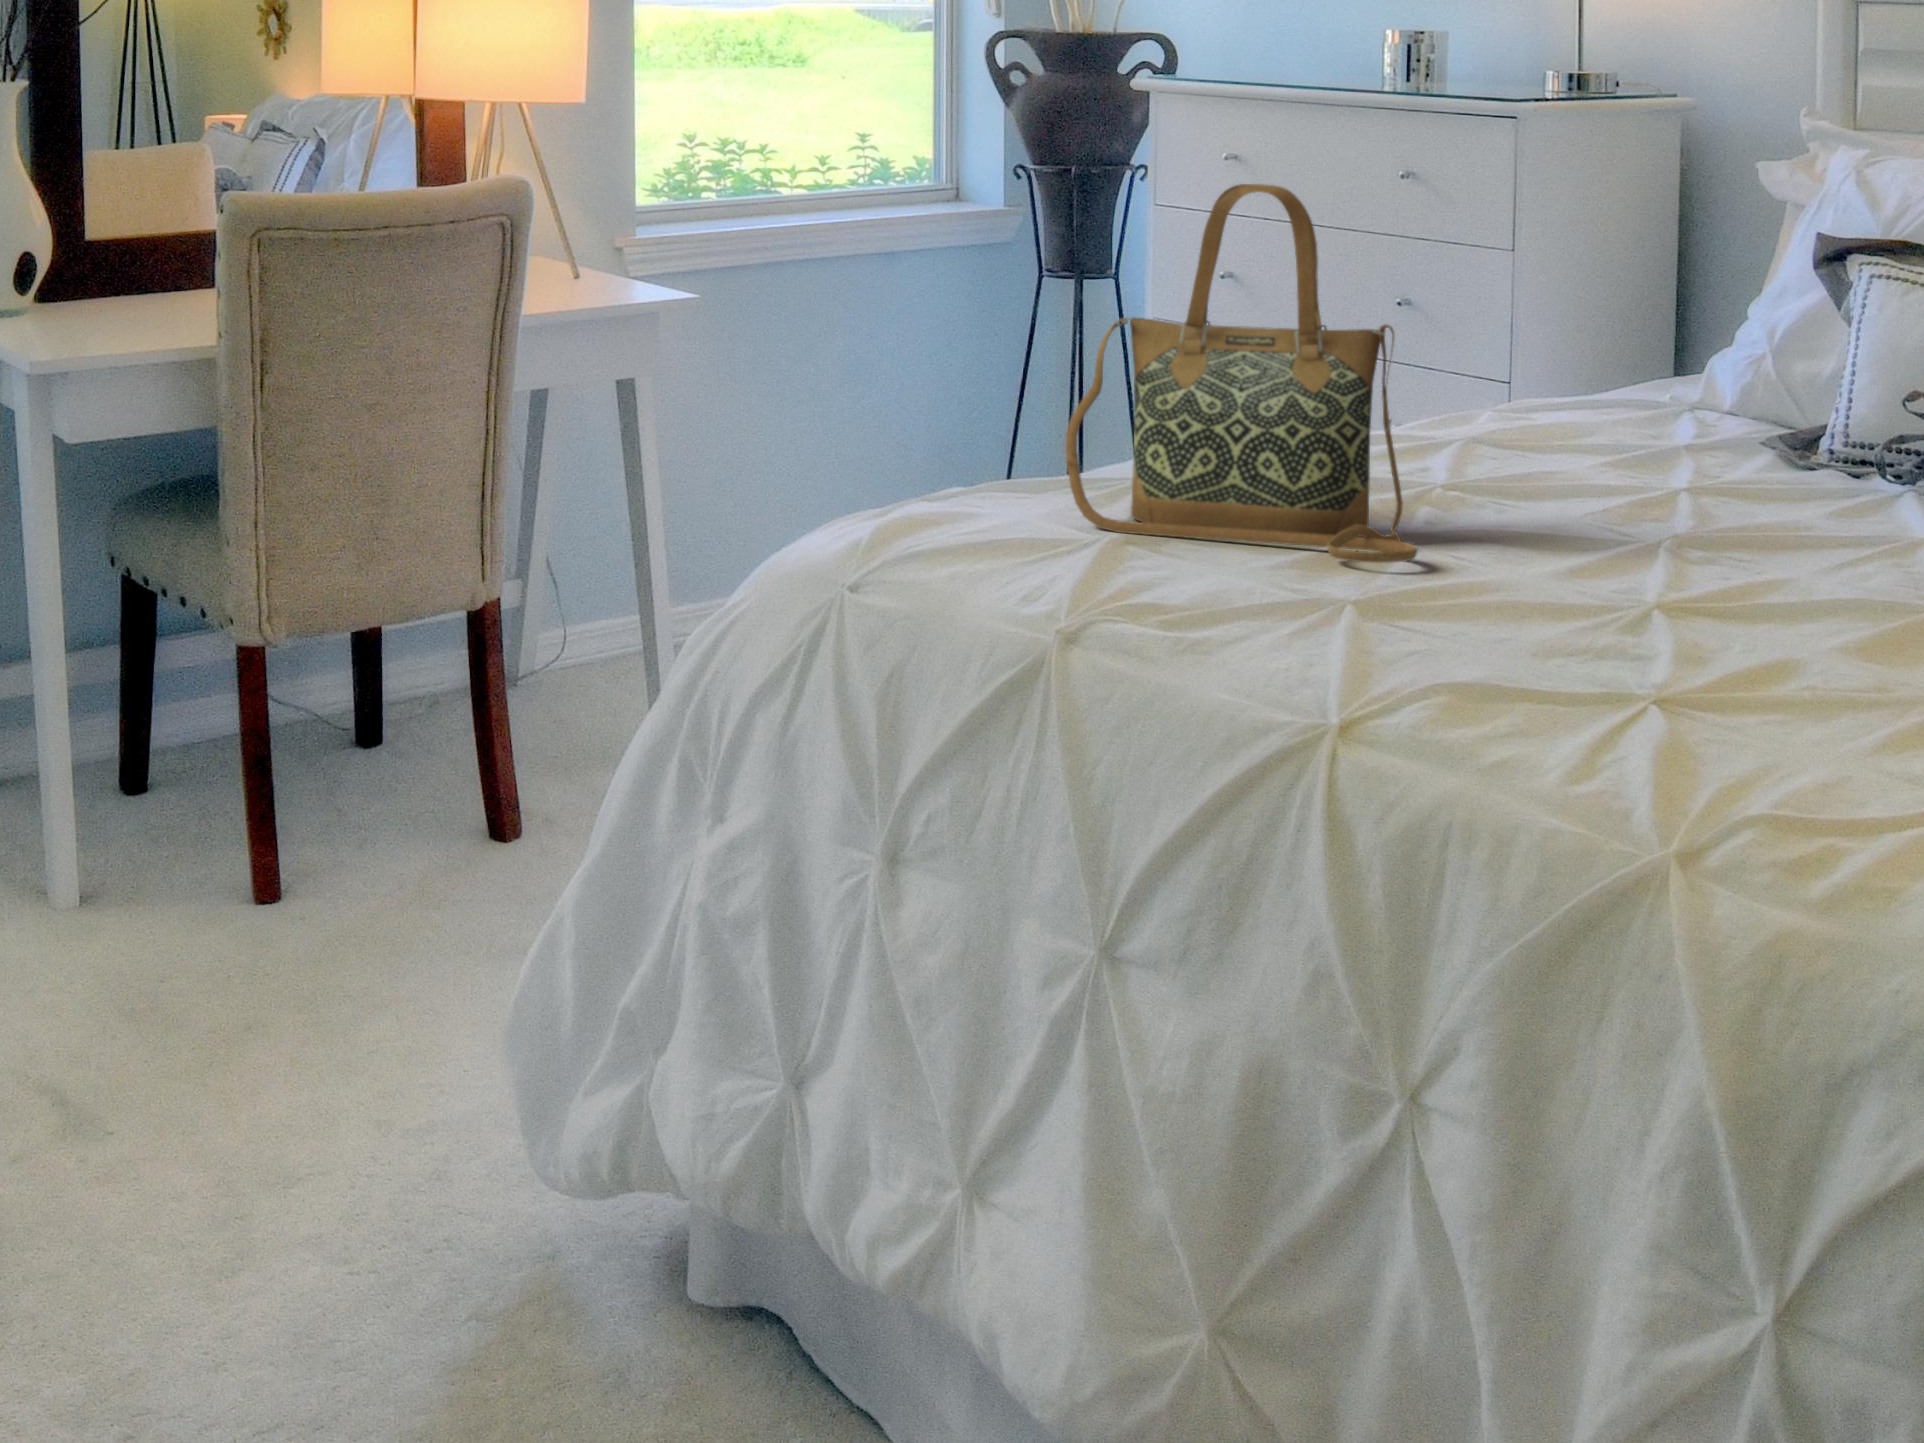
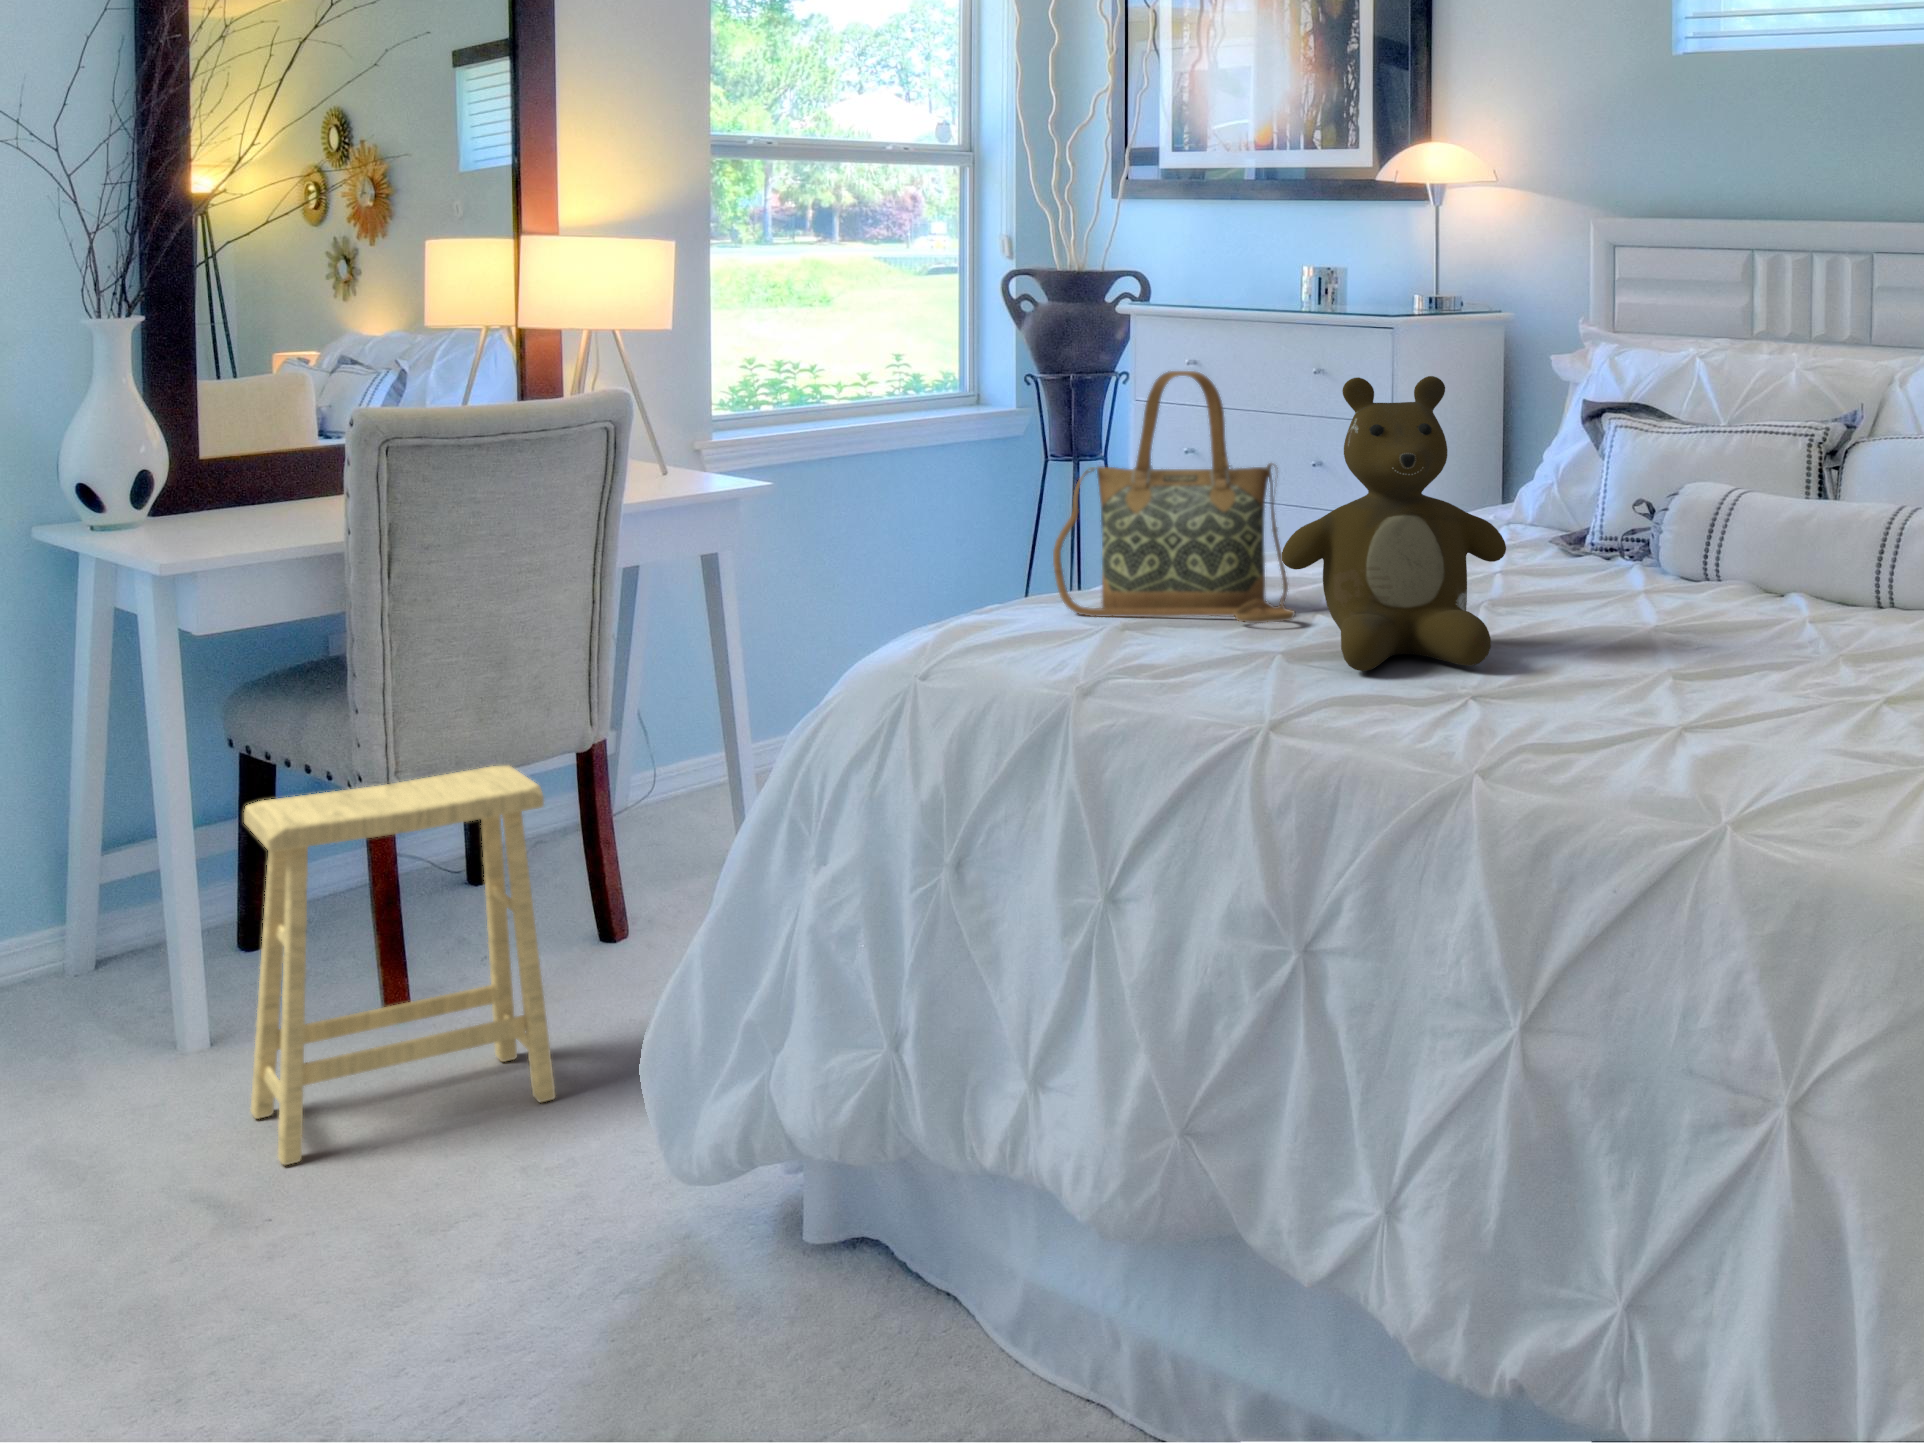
teddy bear: none [1413,209,1767,670] -> present [1282,376,1506,671]
footstool: none [64,655,423,1140] -> present [244,765,555,1165]

